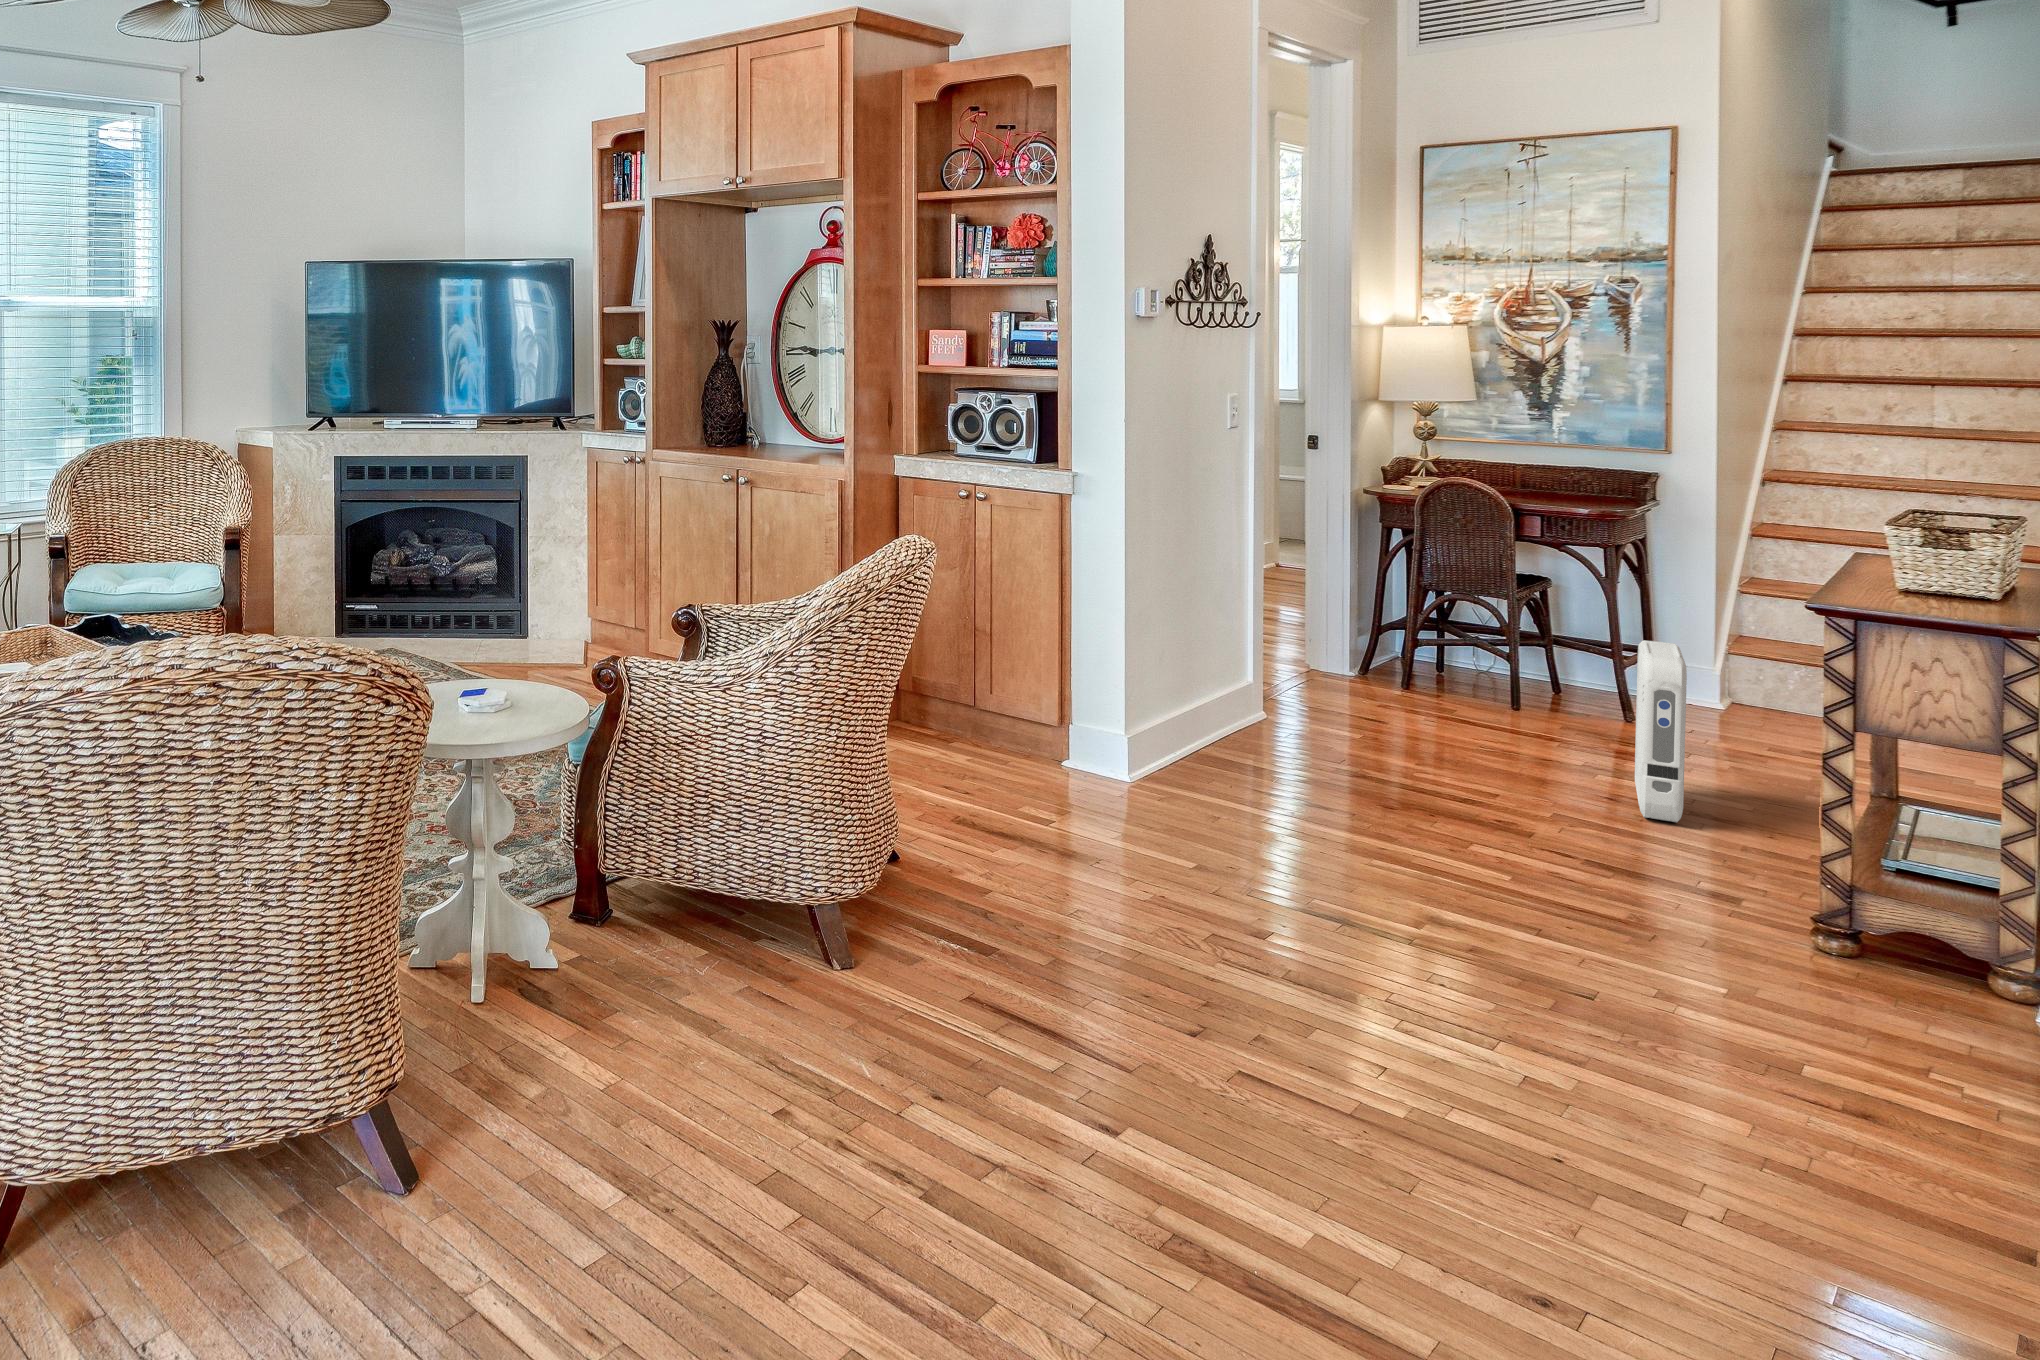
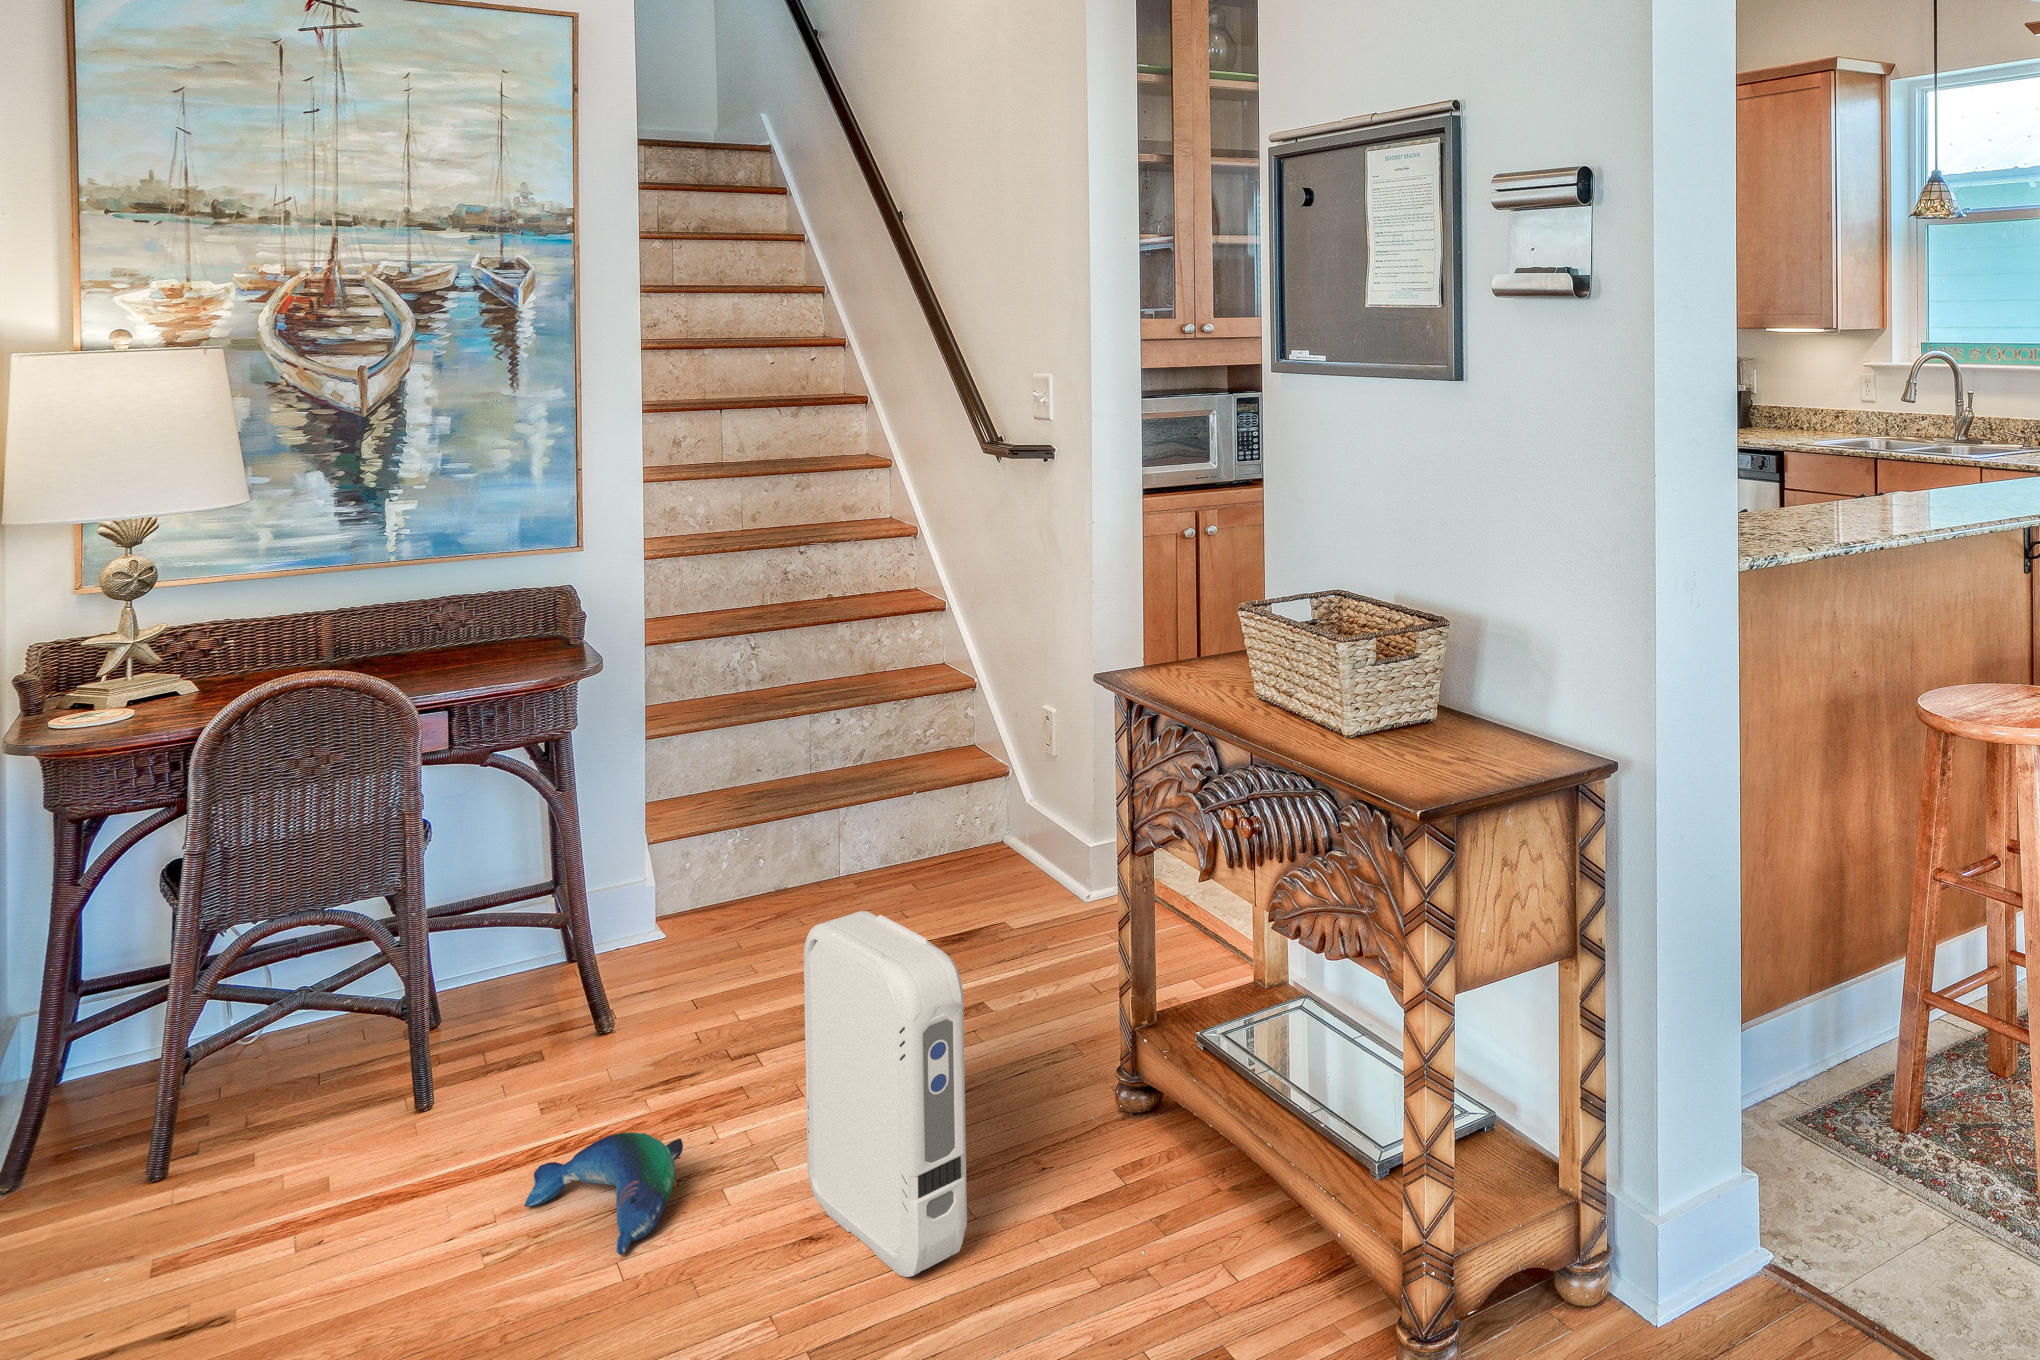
plush toy: none [1518,726,1590,767] -> present [524,1132,683,1255]

